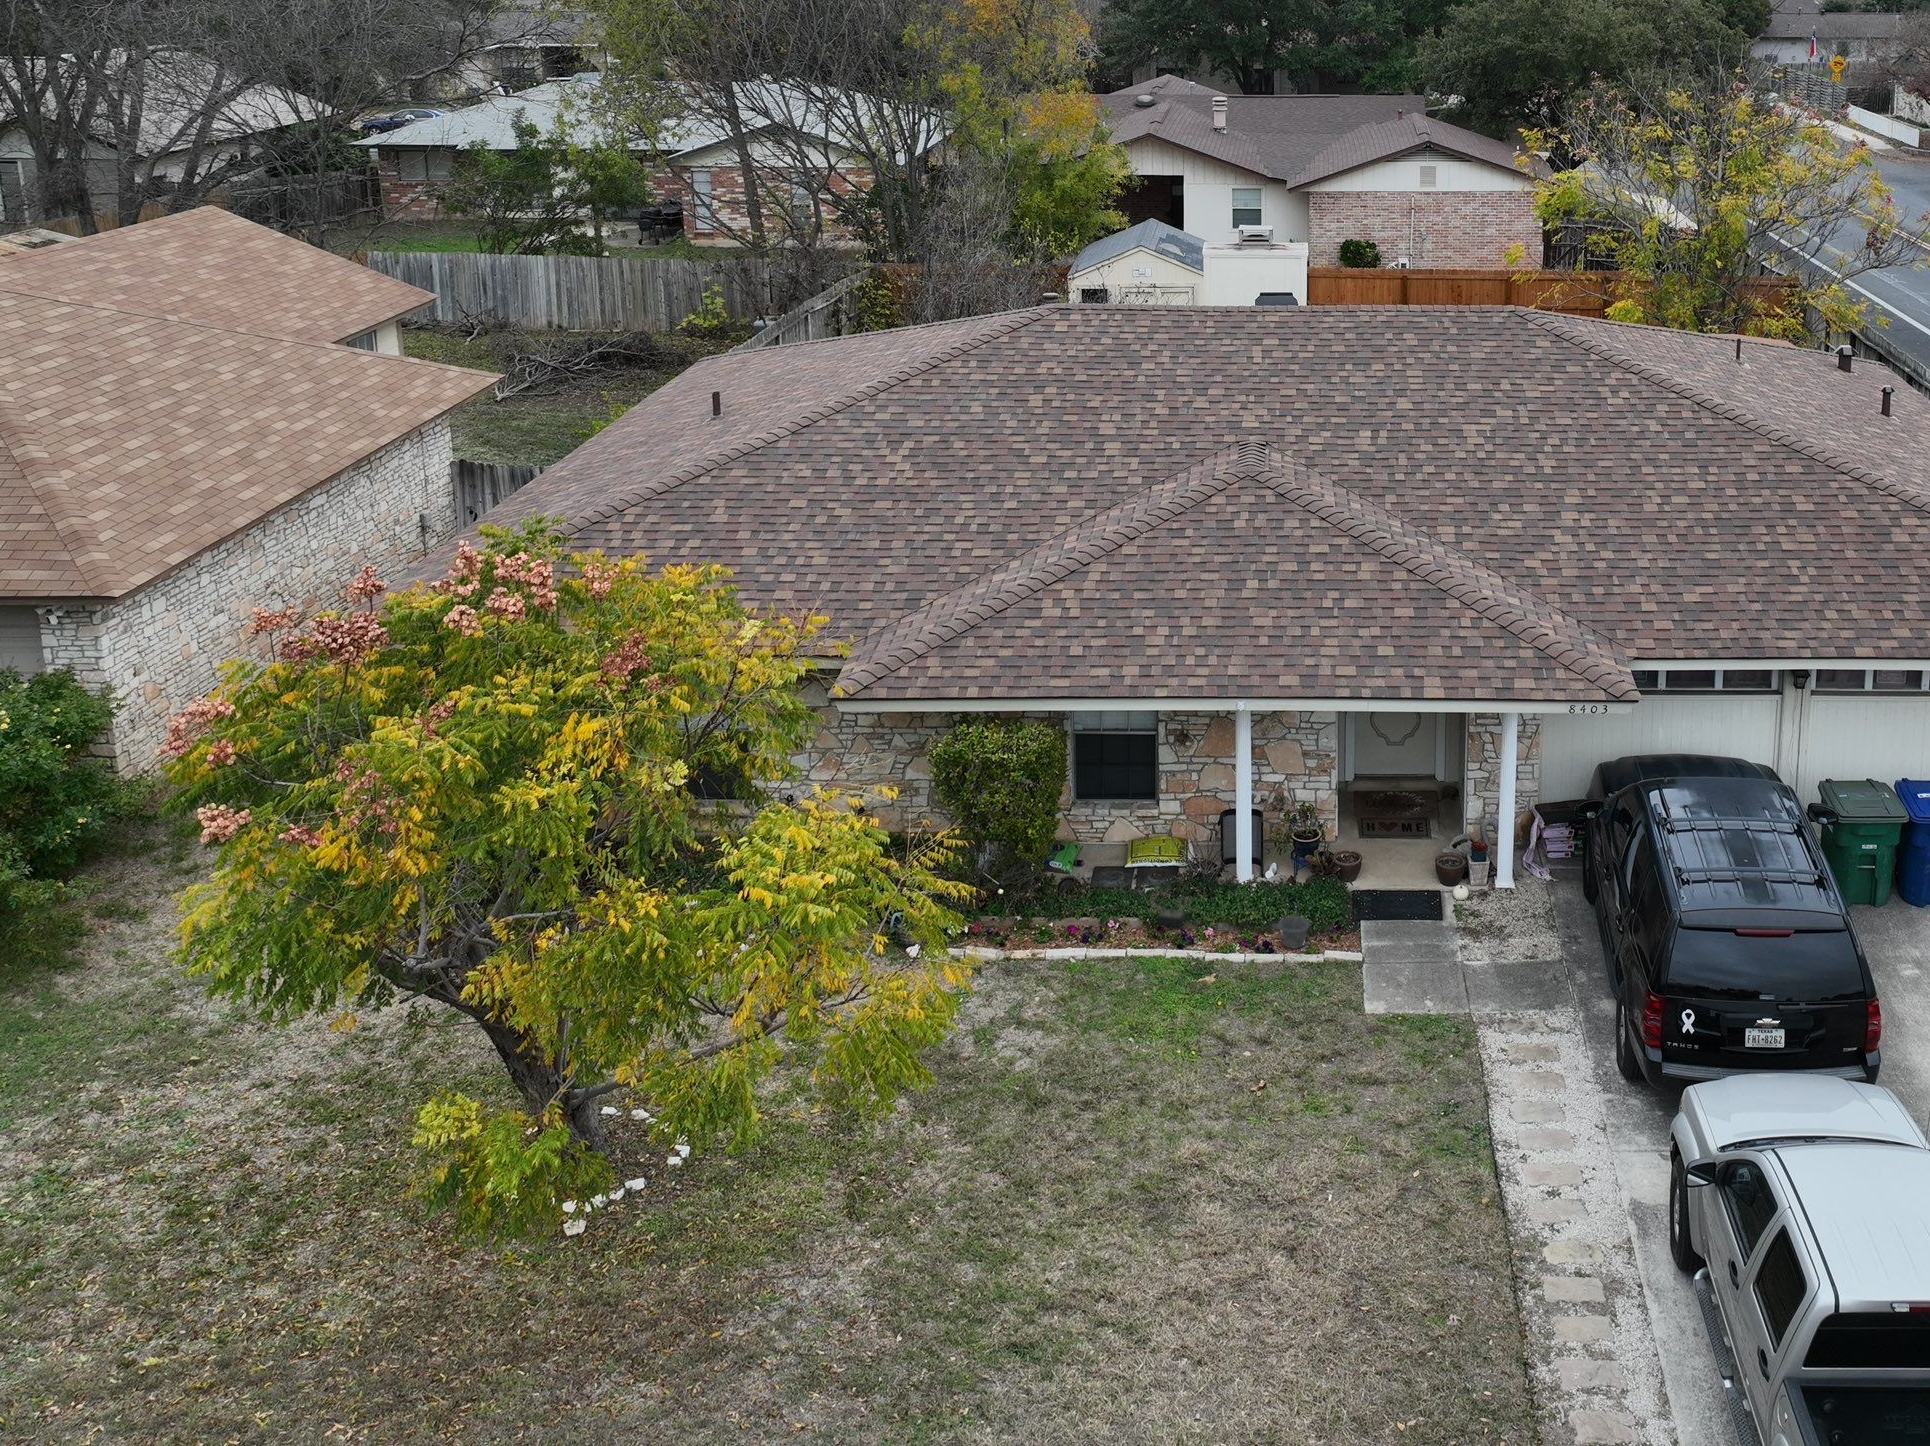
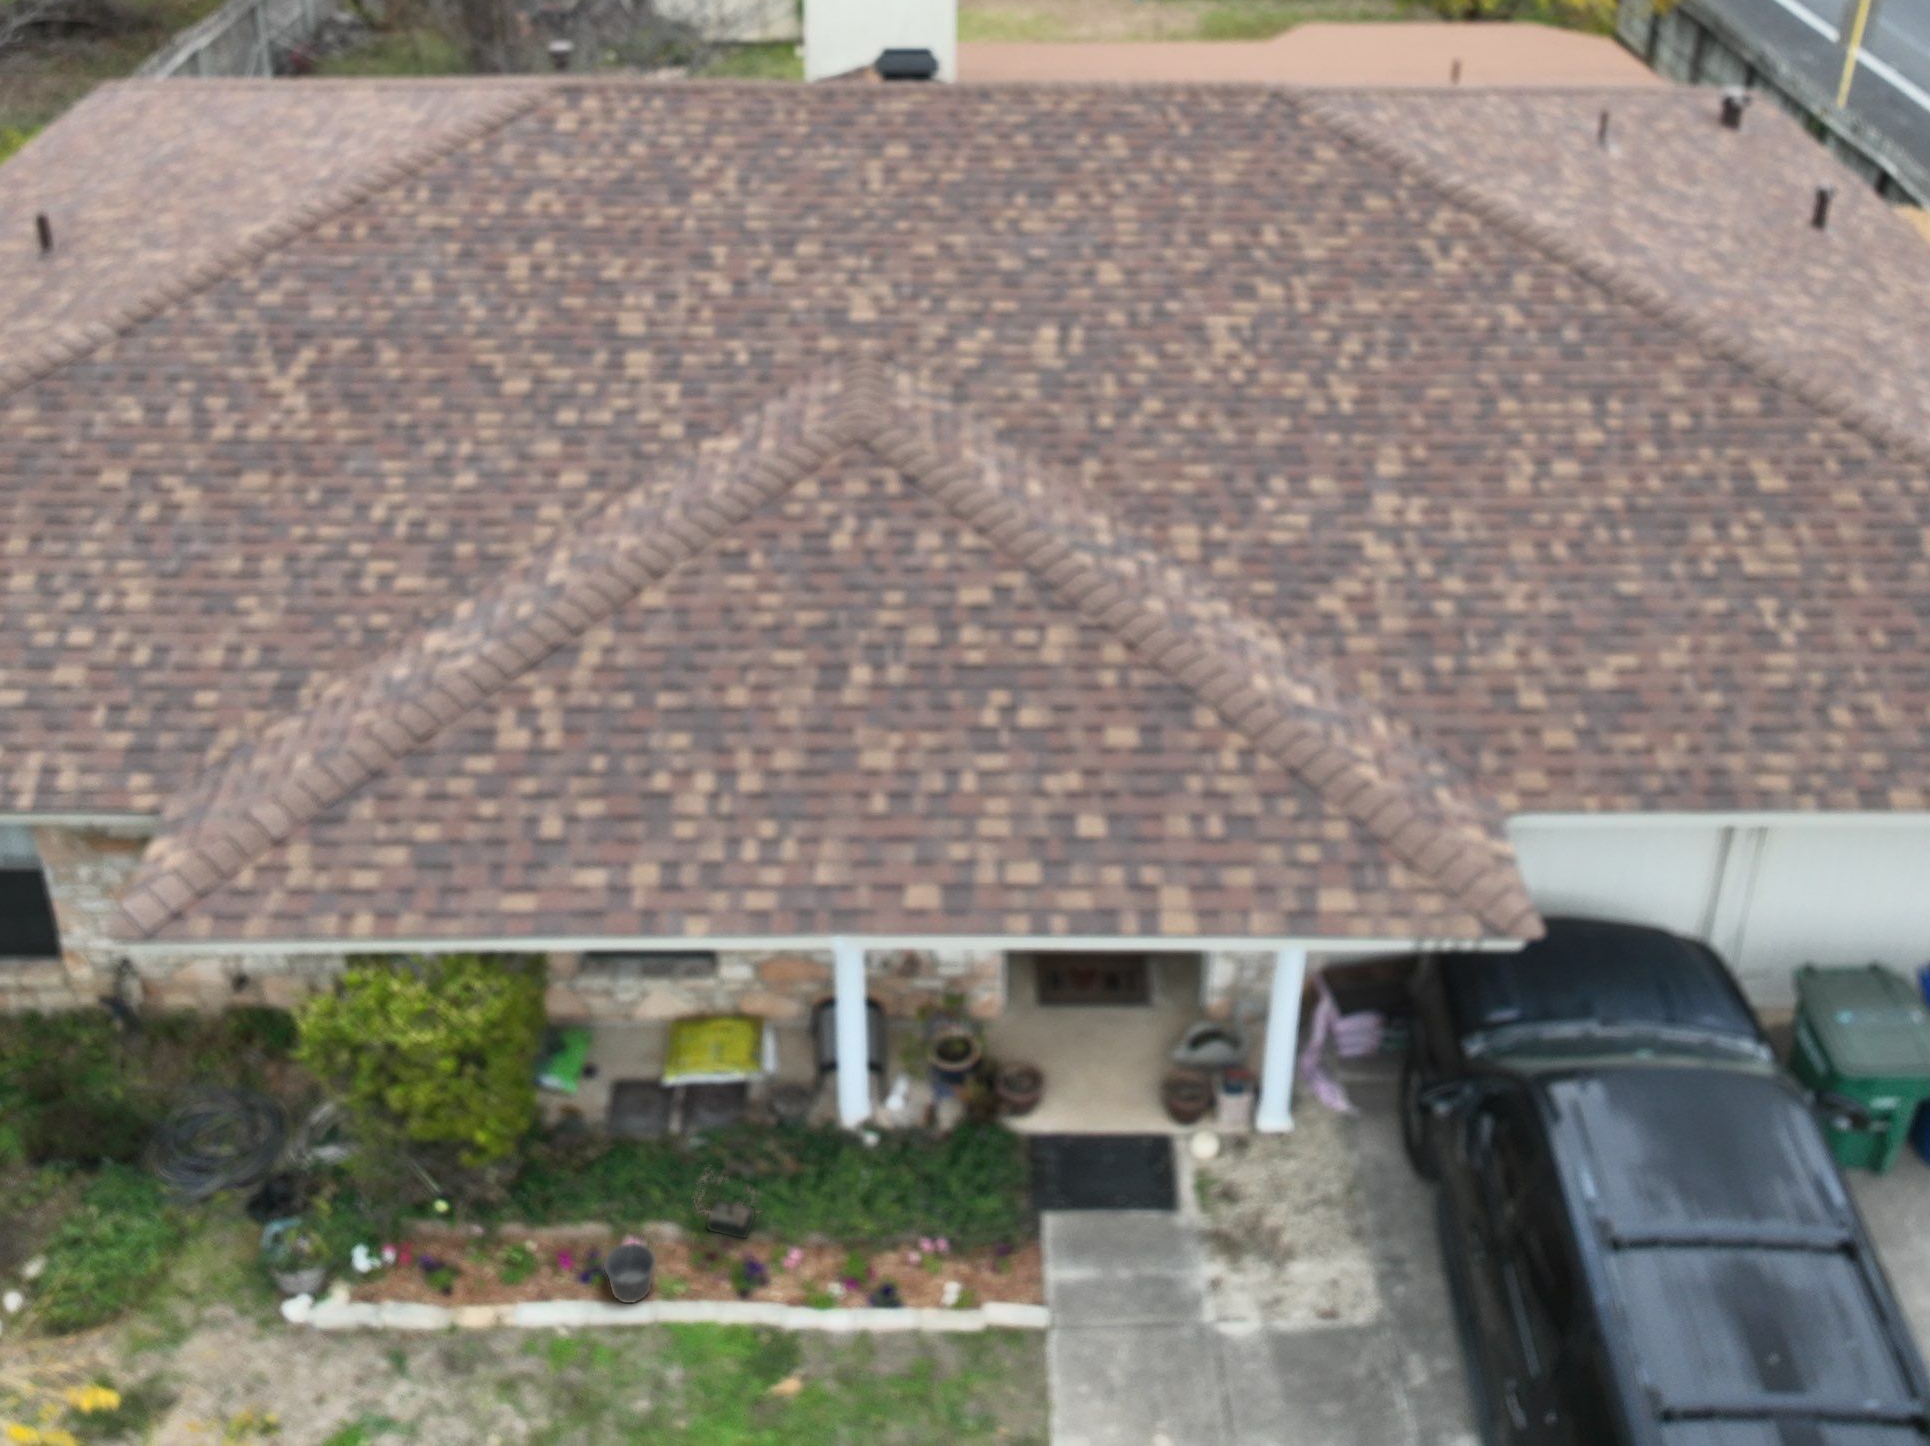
bucket: present [1279,916,1309,948] -> present [604,1242,656,1303]

